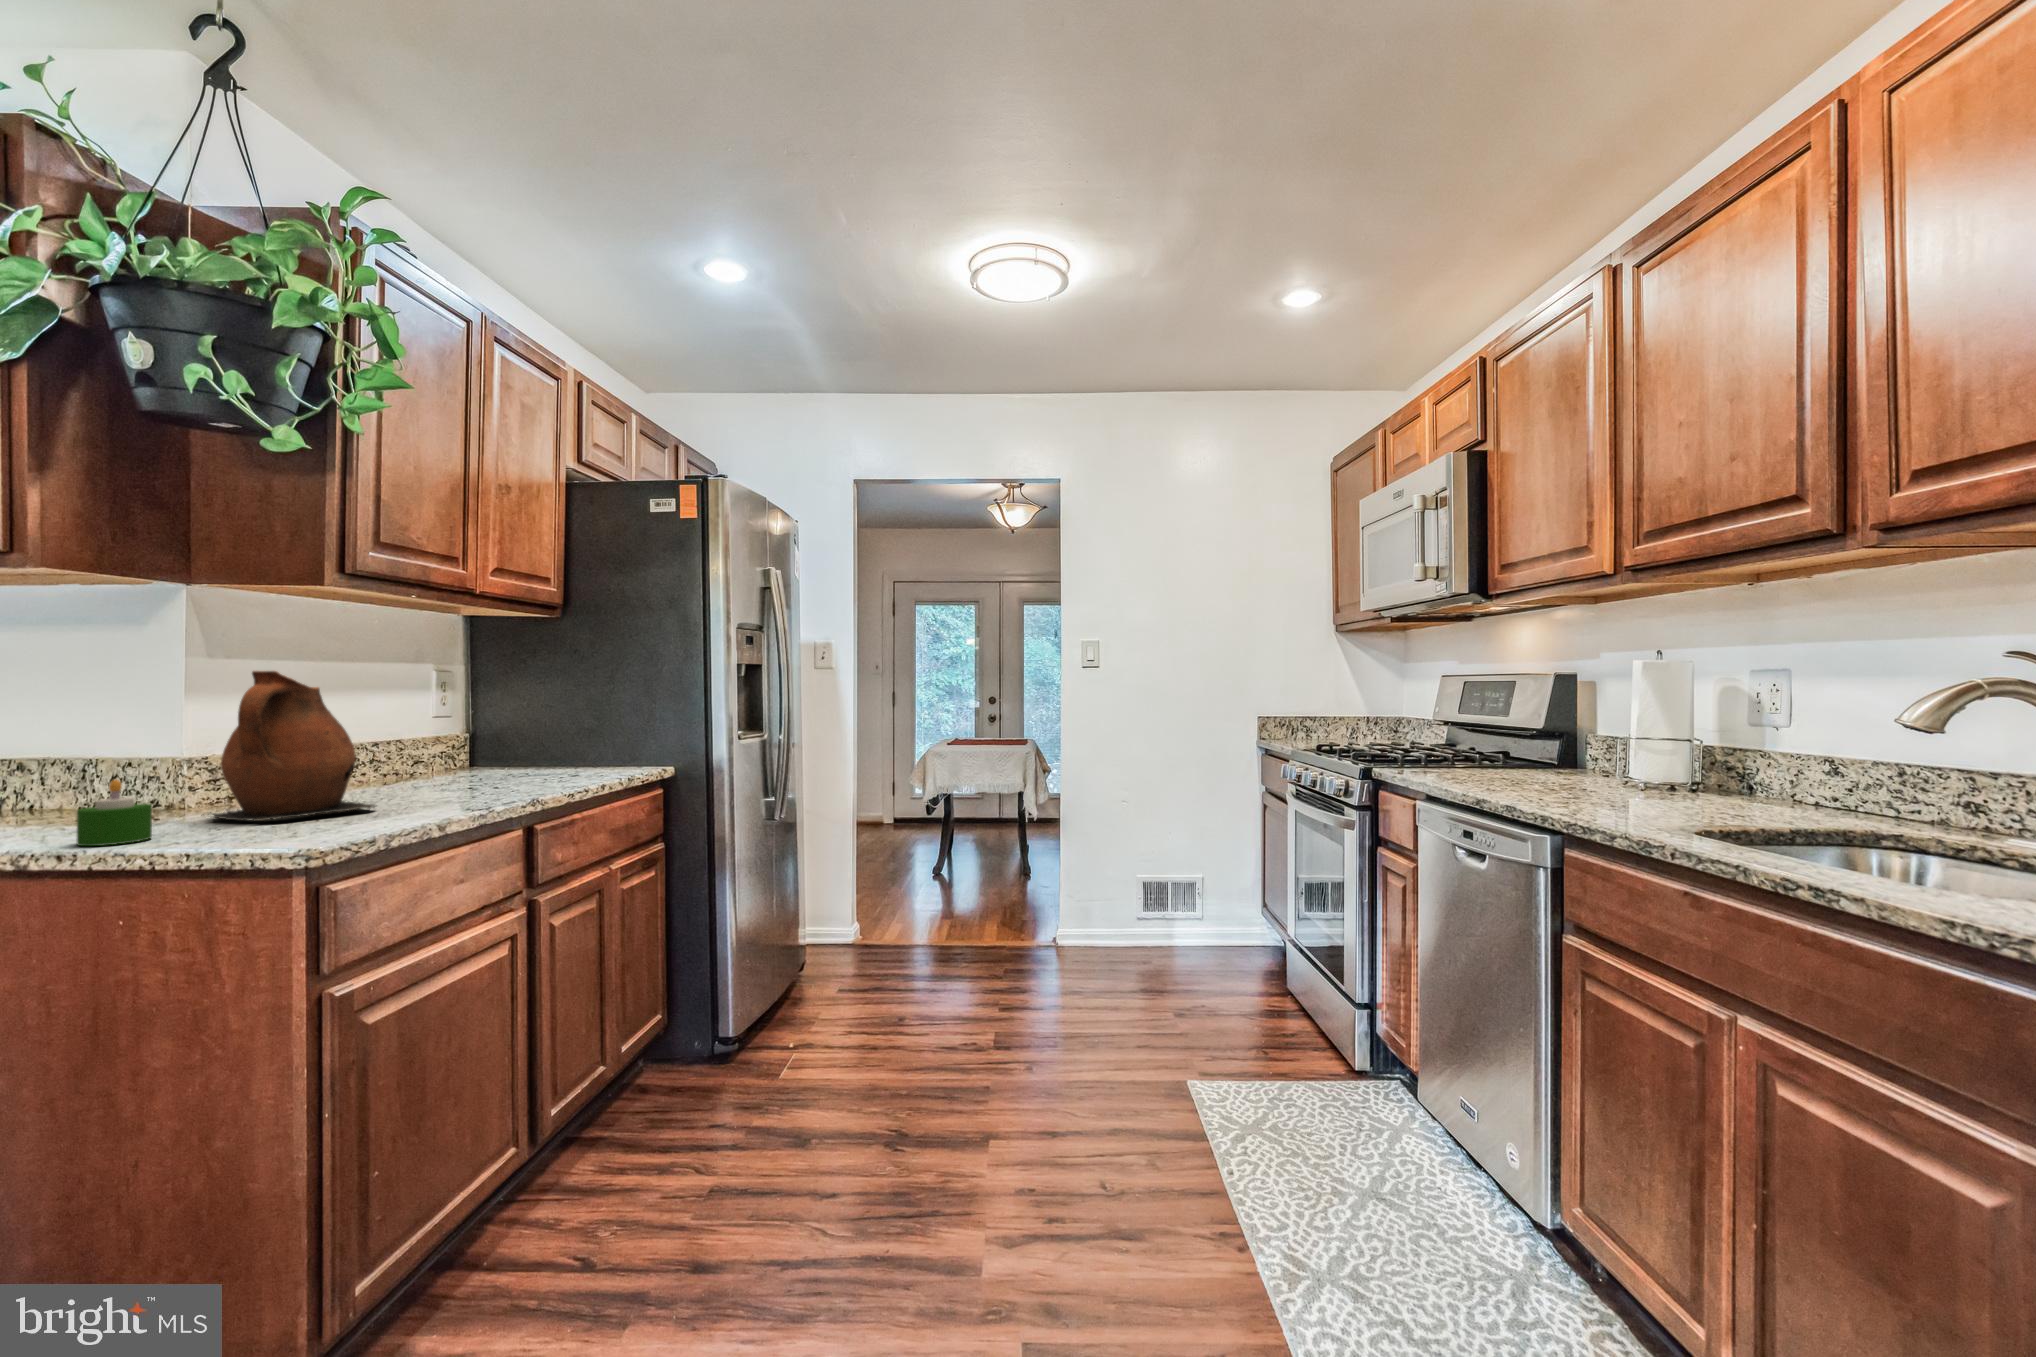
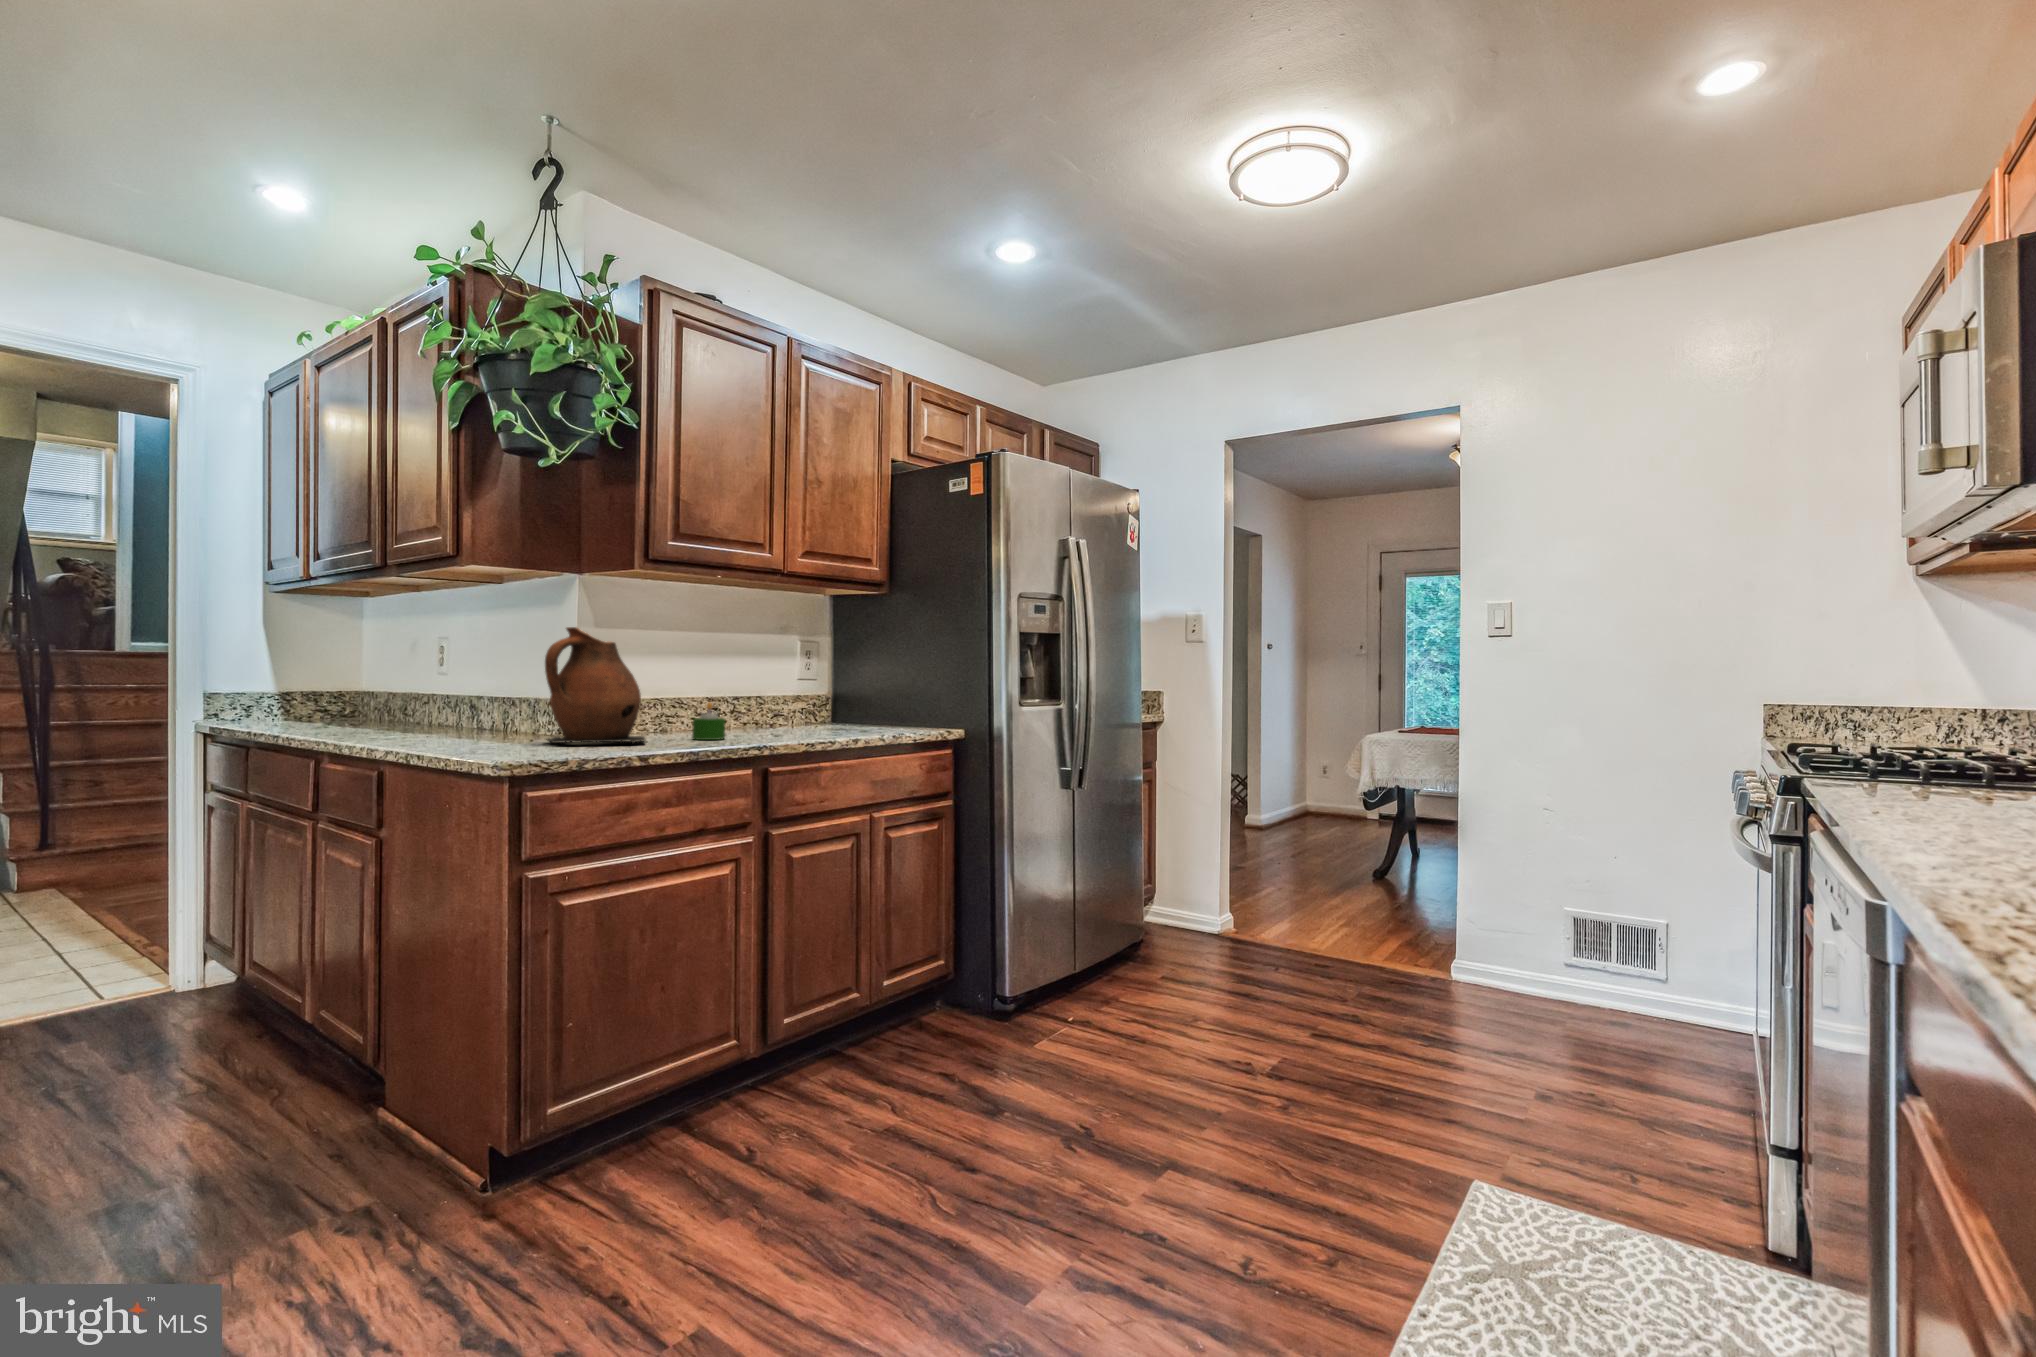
candle: present [77,780,152,846] -> present [692,703,725,740]

